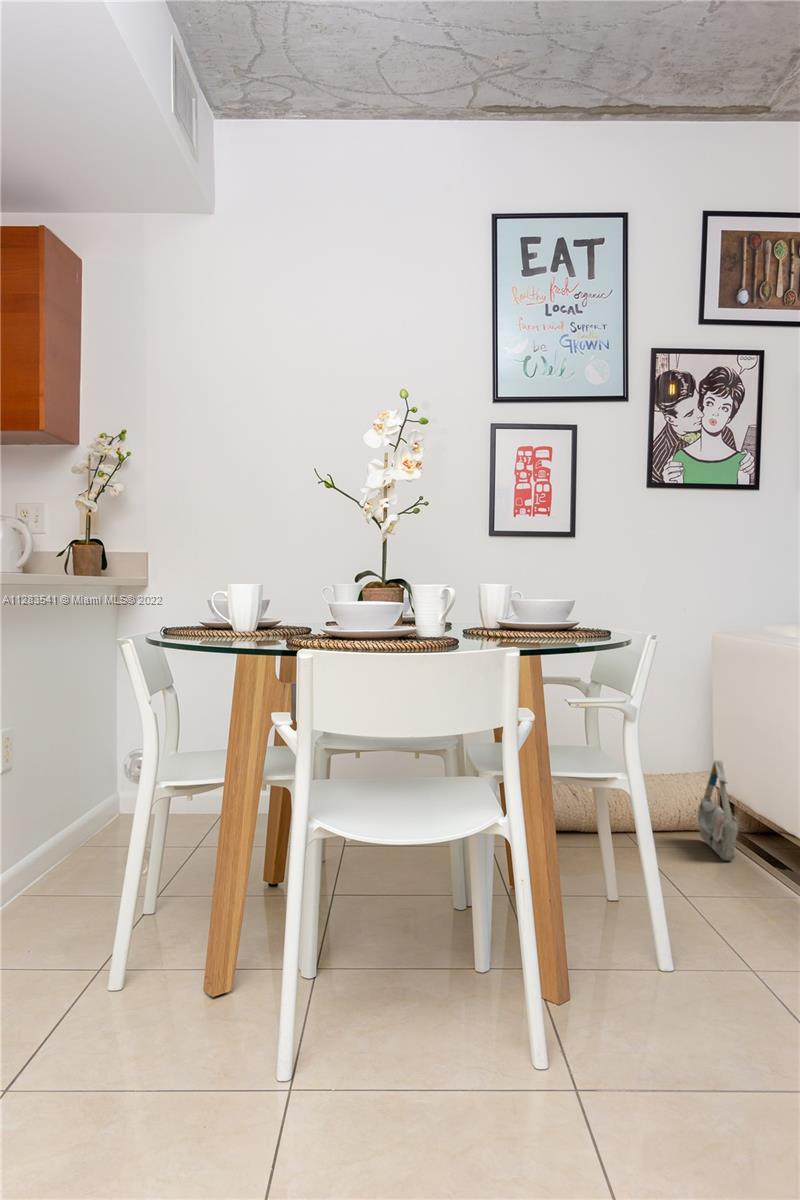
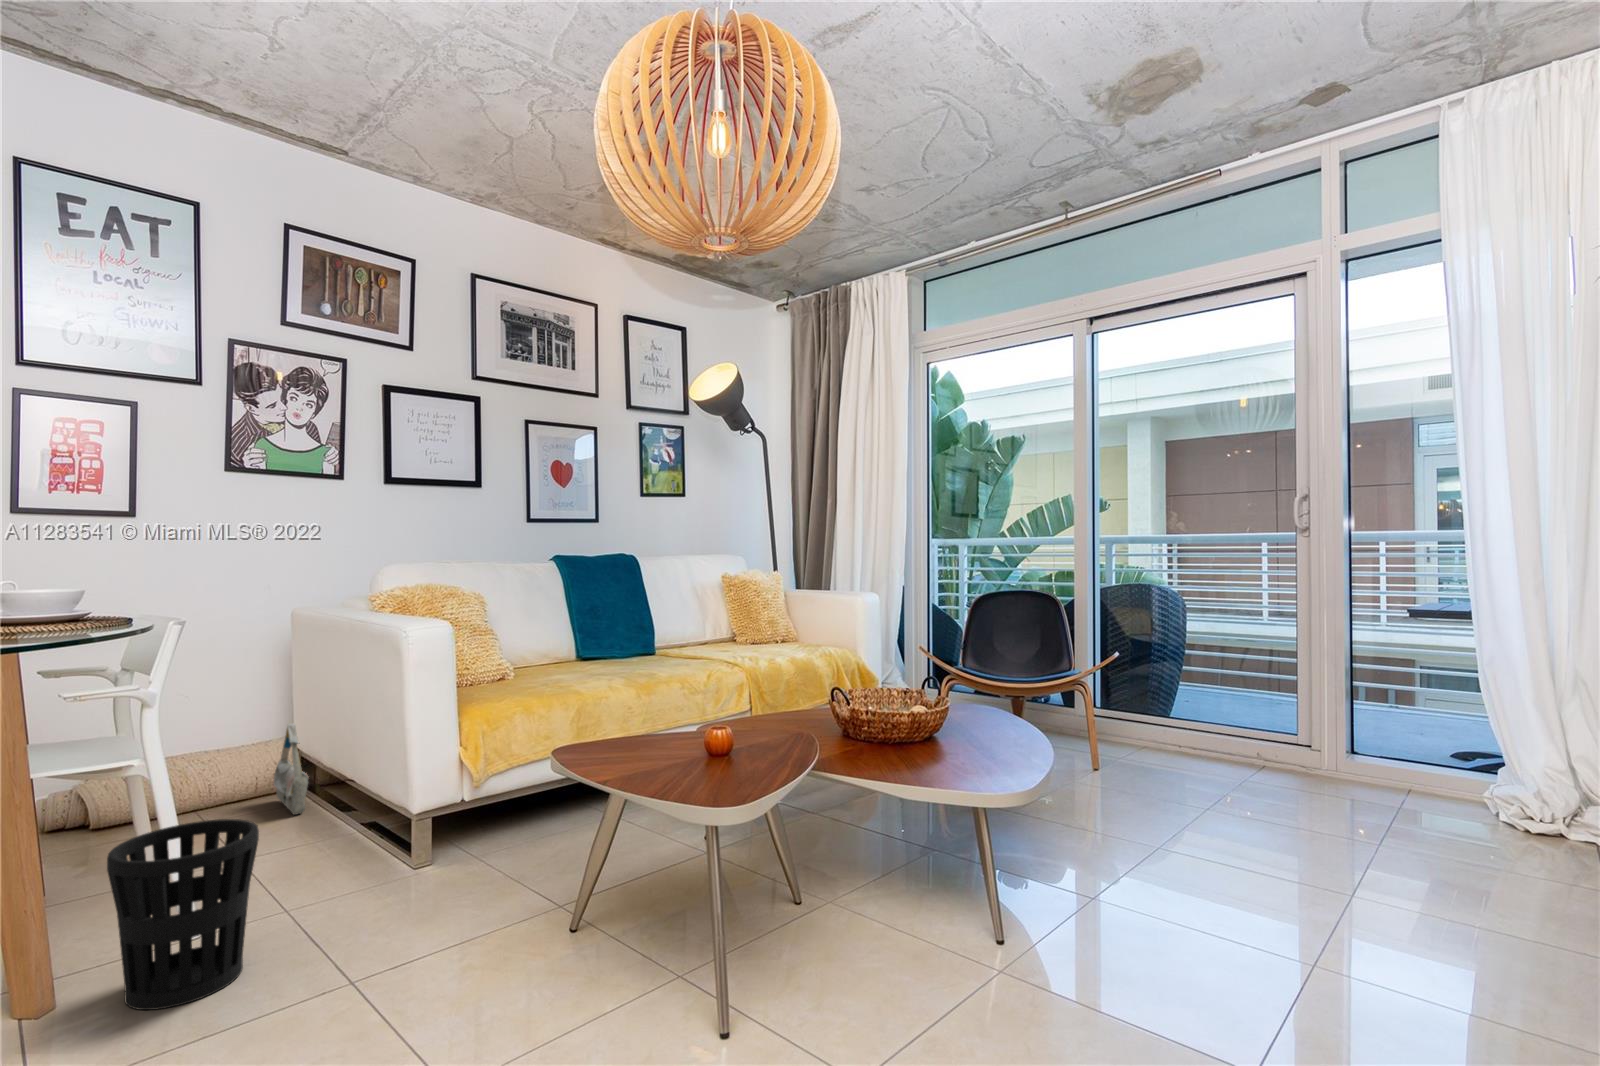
wastebasket: none [618,854,756,1056] -> present [107,819,259,1010]

